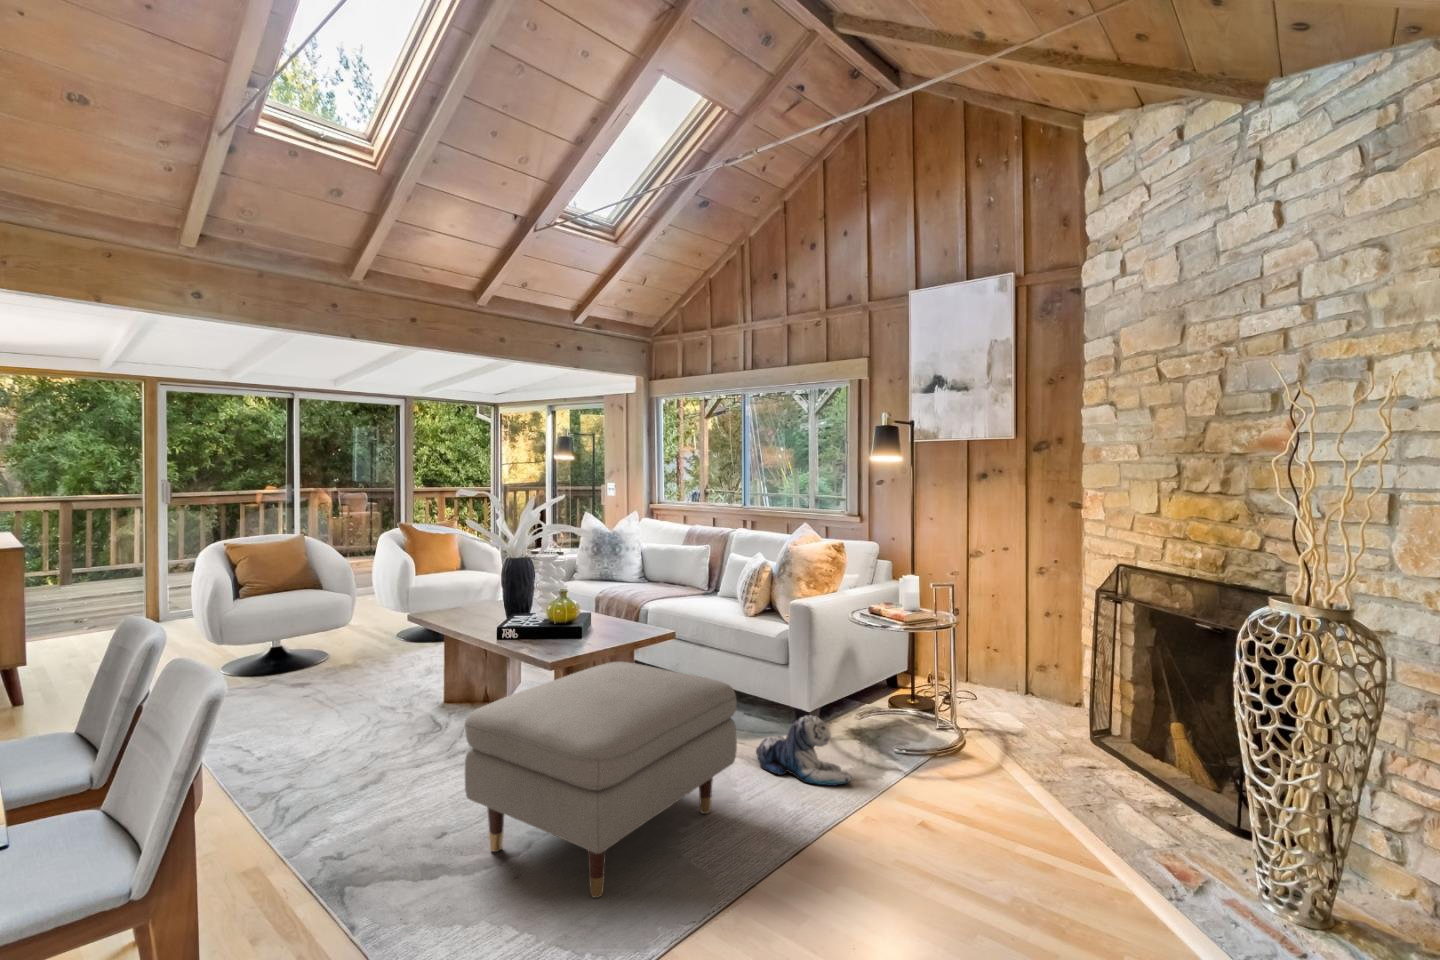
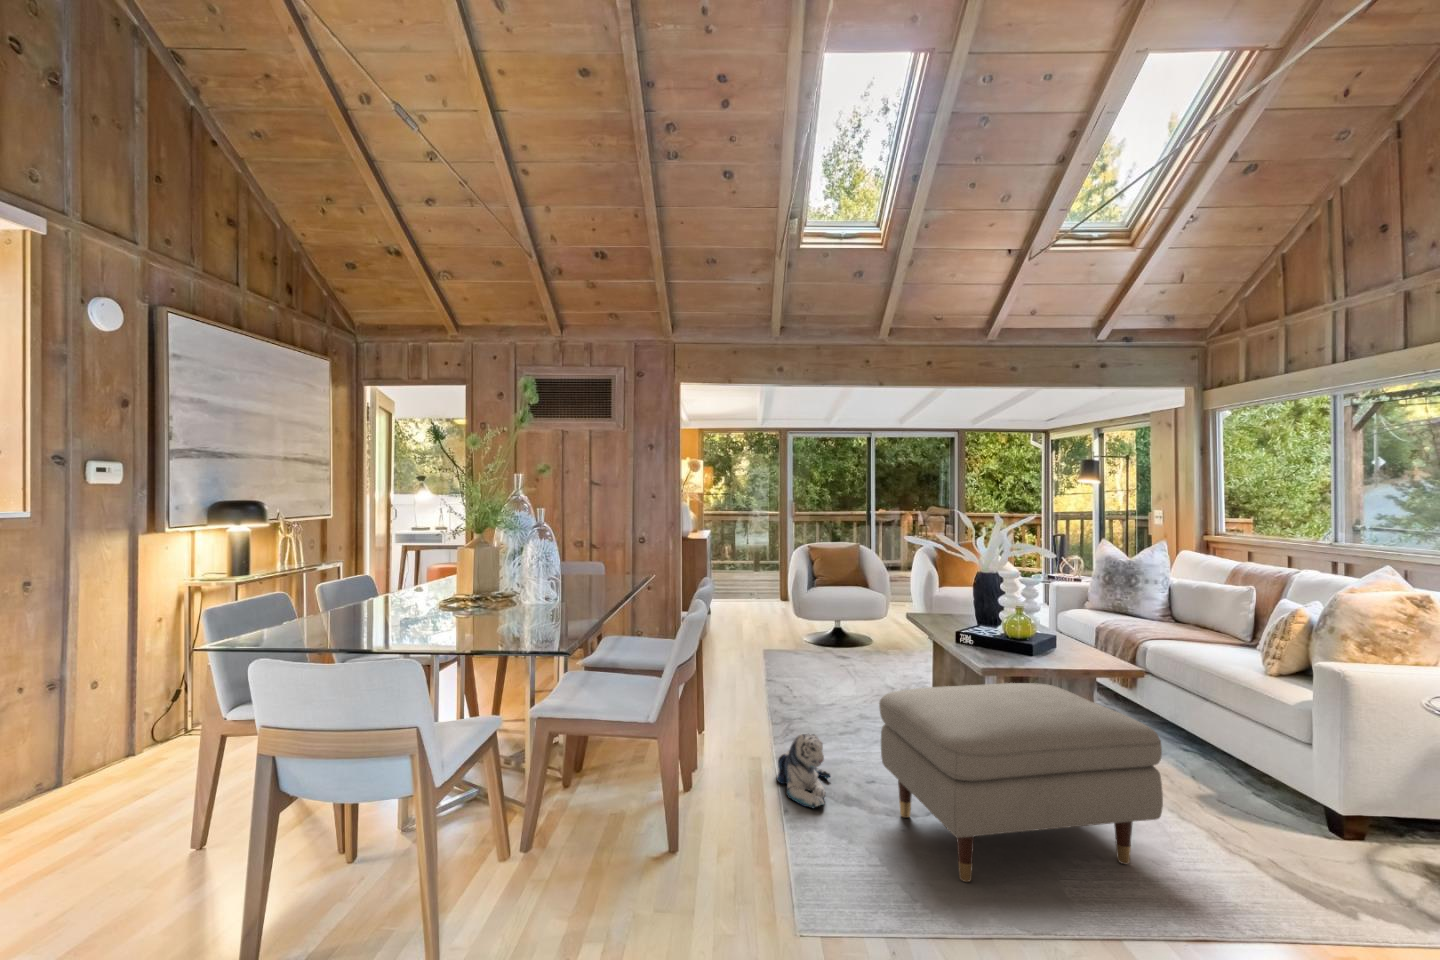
plush toy: present [756,715,852,786] -> present [776,734,830,808]

